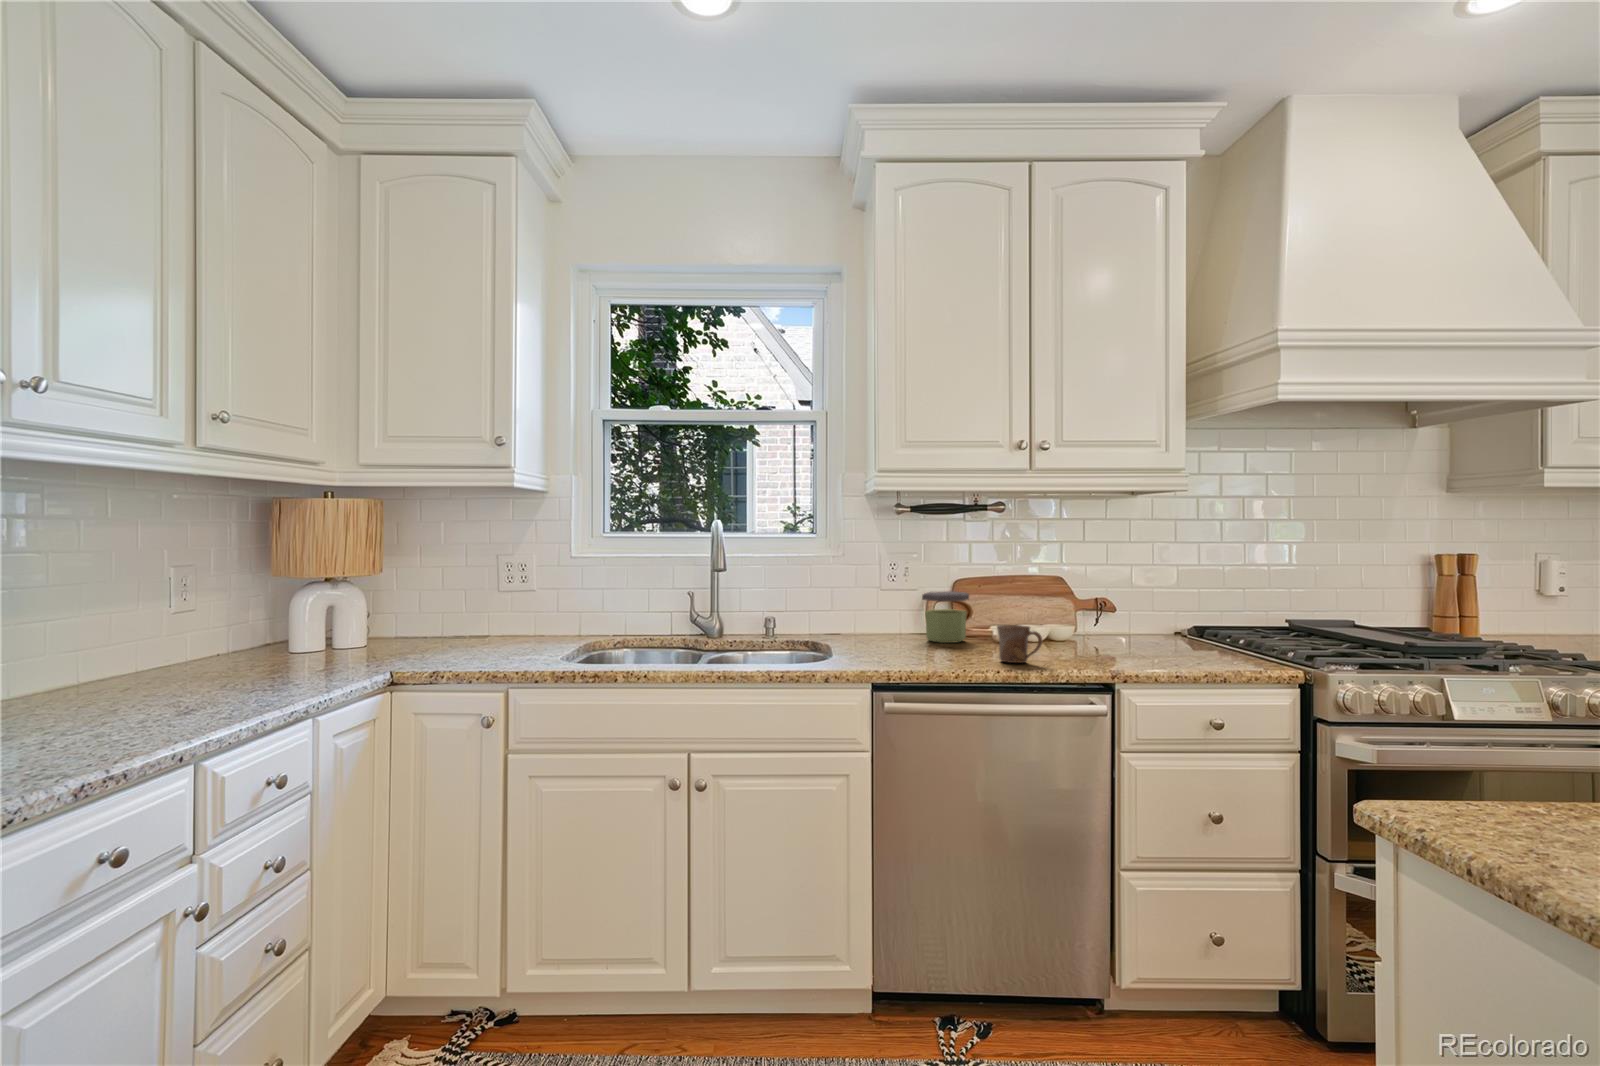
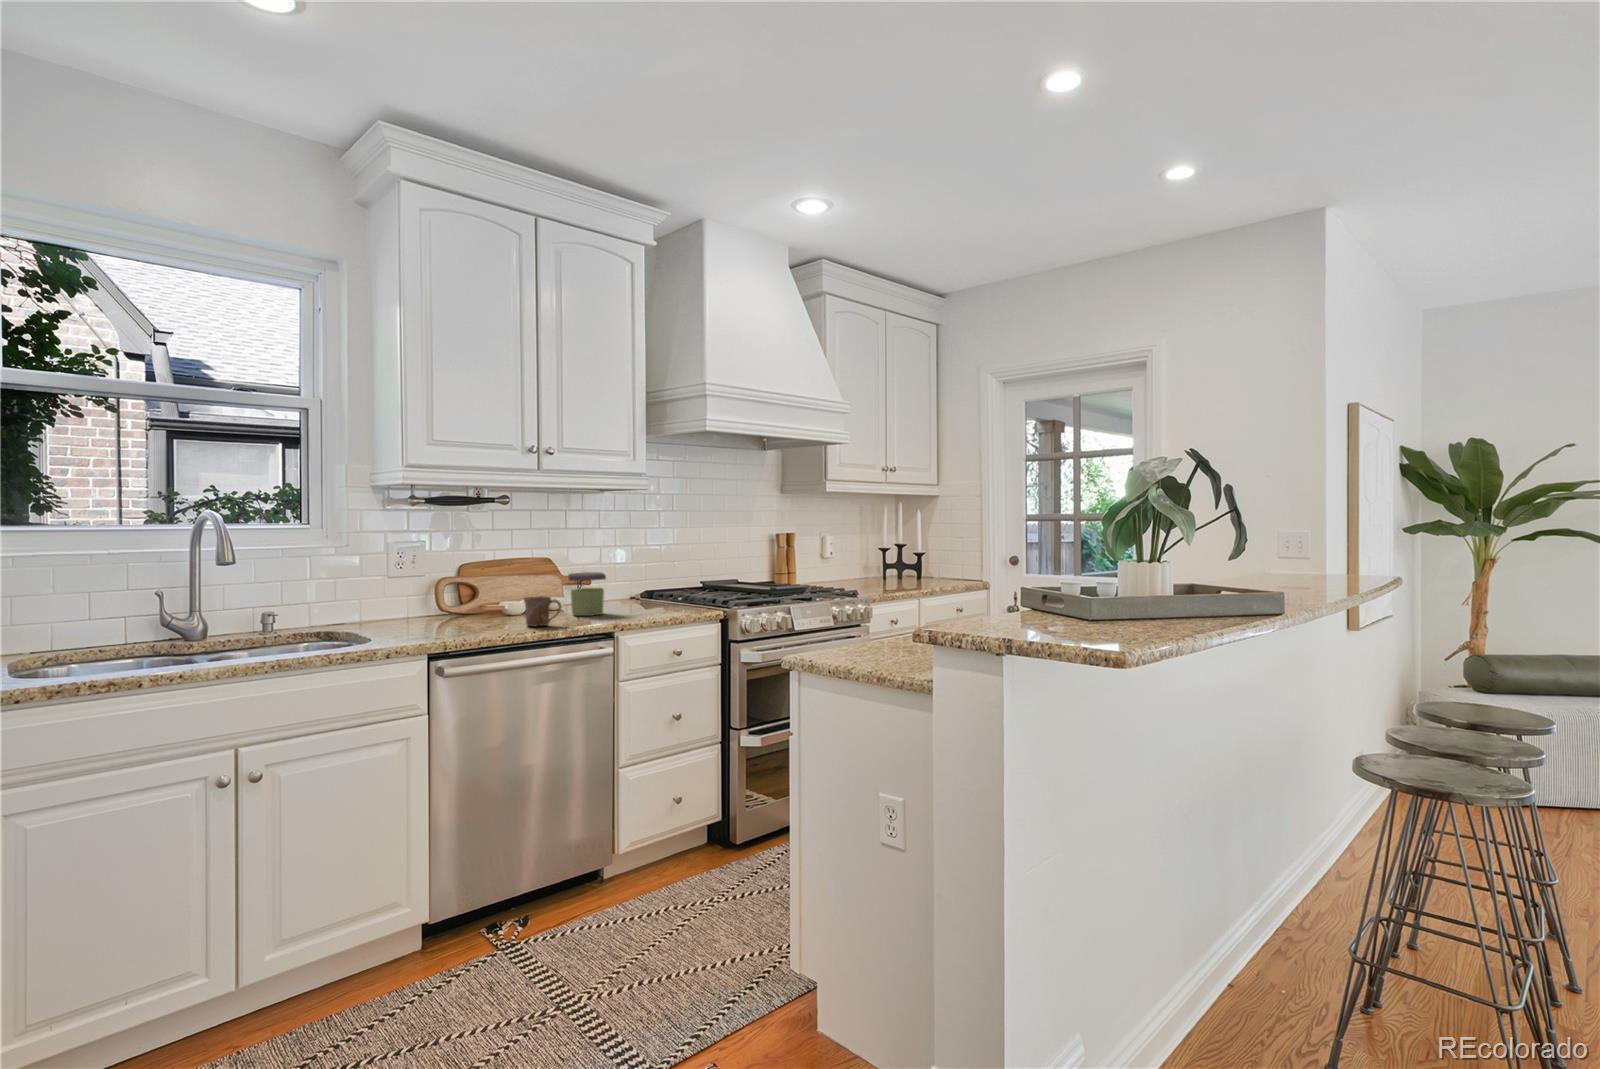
jar: present [922,591,969,643] -> present [568,572,606,616]

